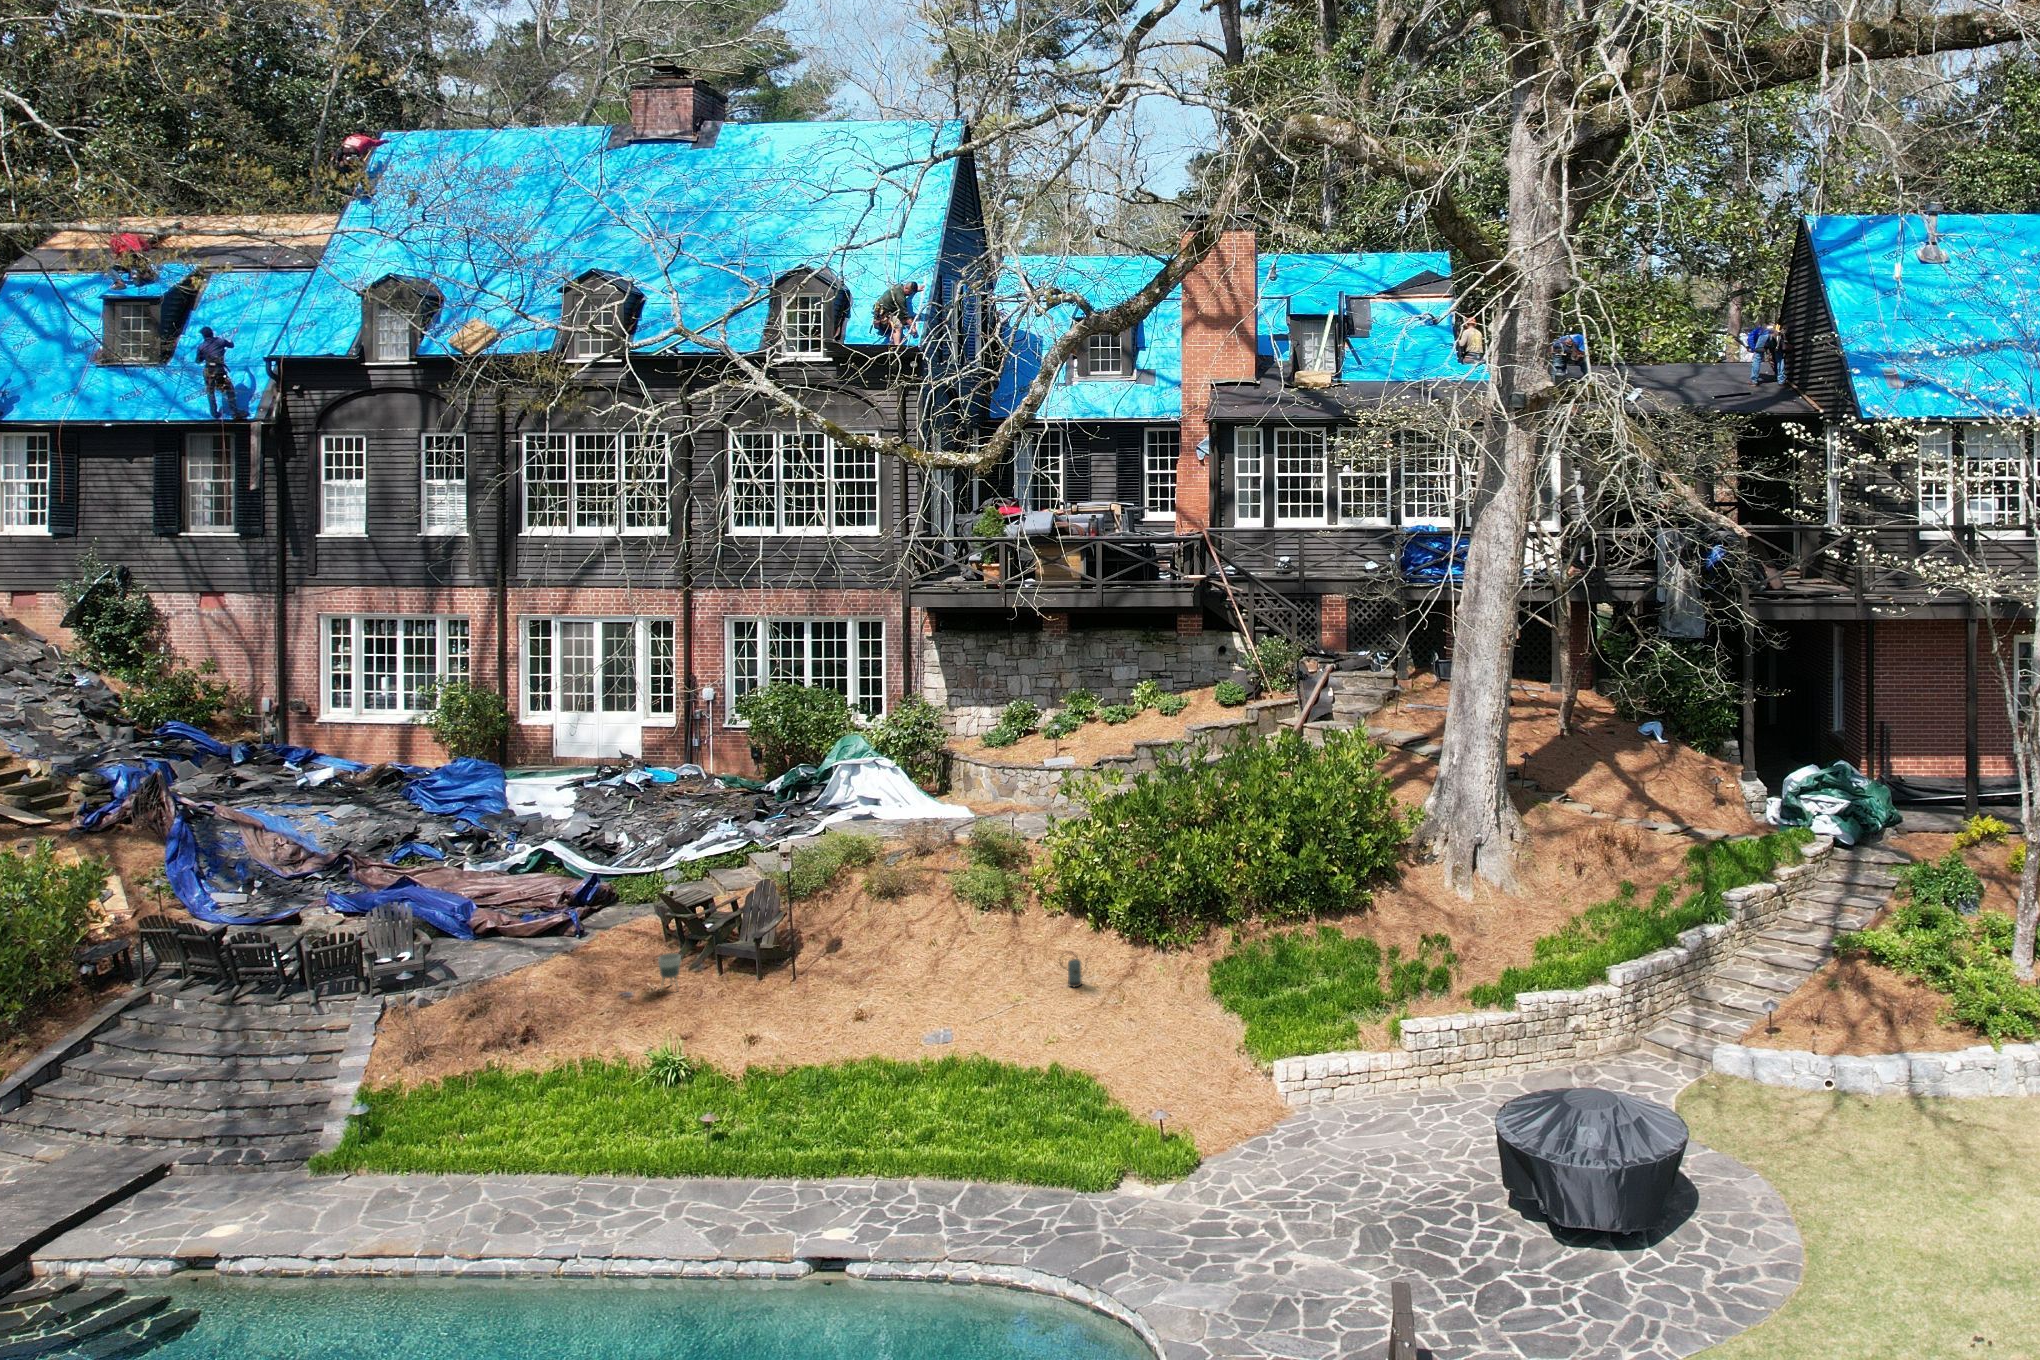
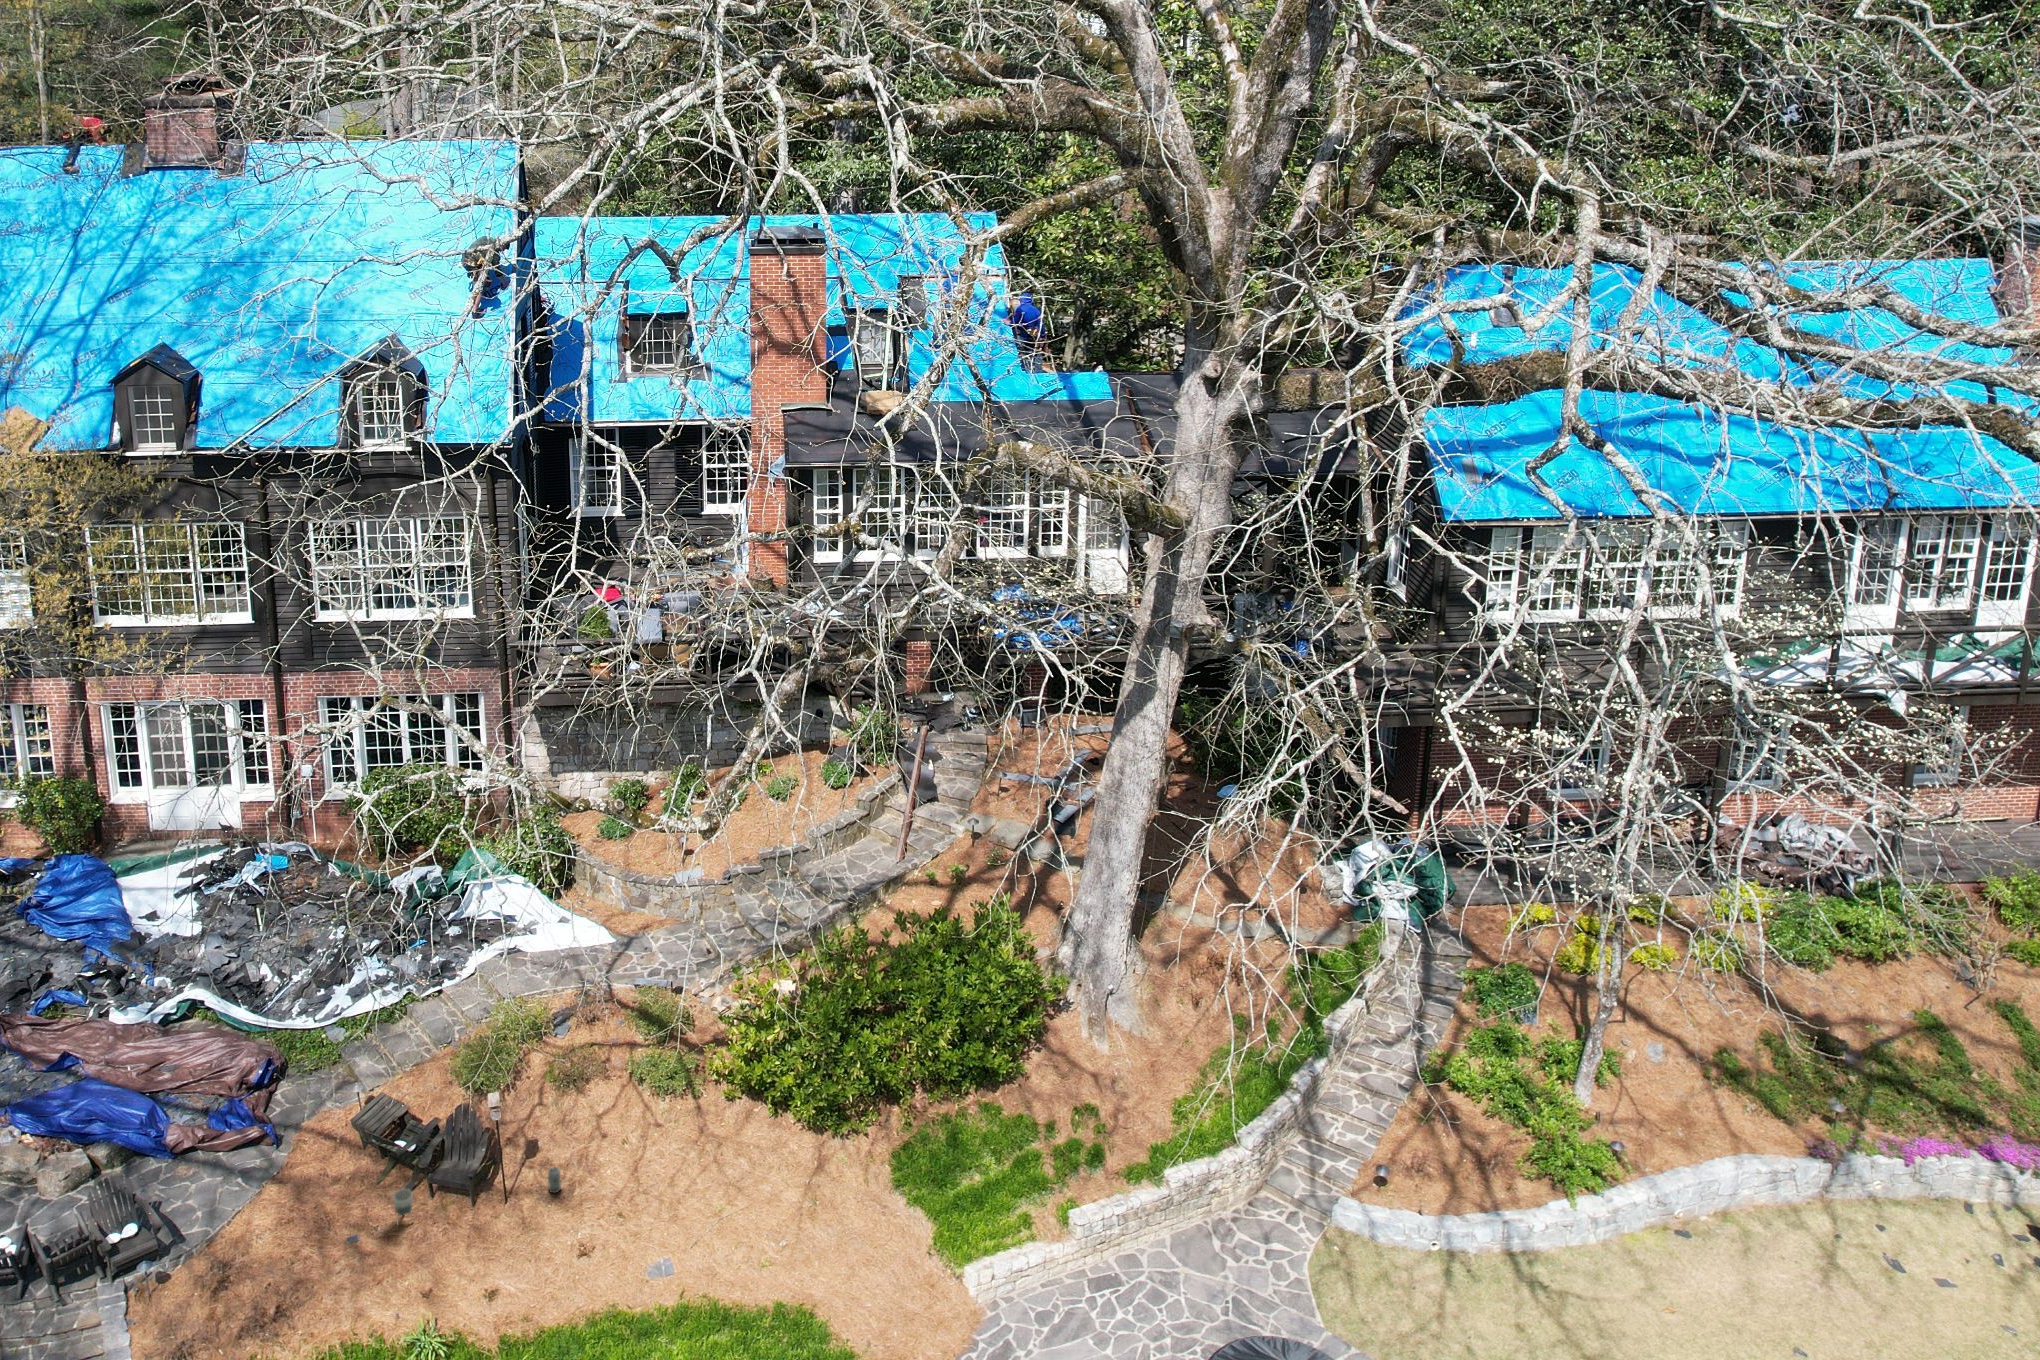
watering can: present [1067,954,1086,987] -> present [545,1164,561,1193]

